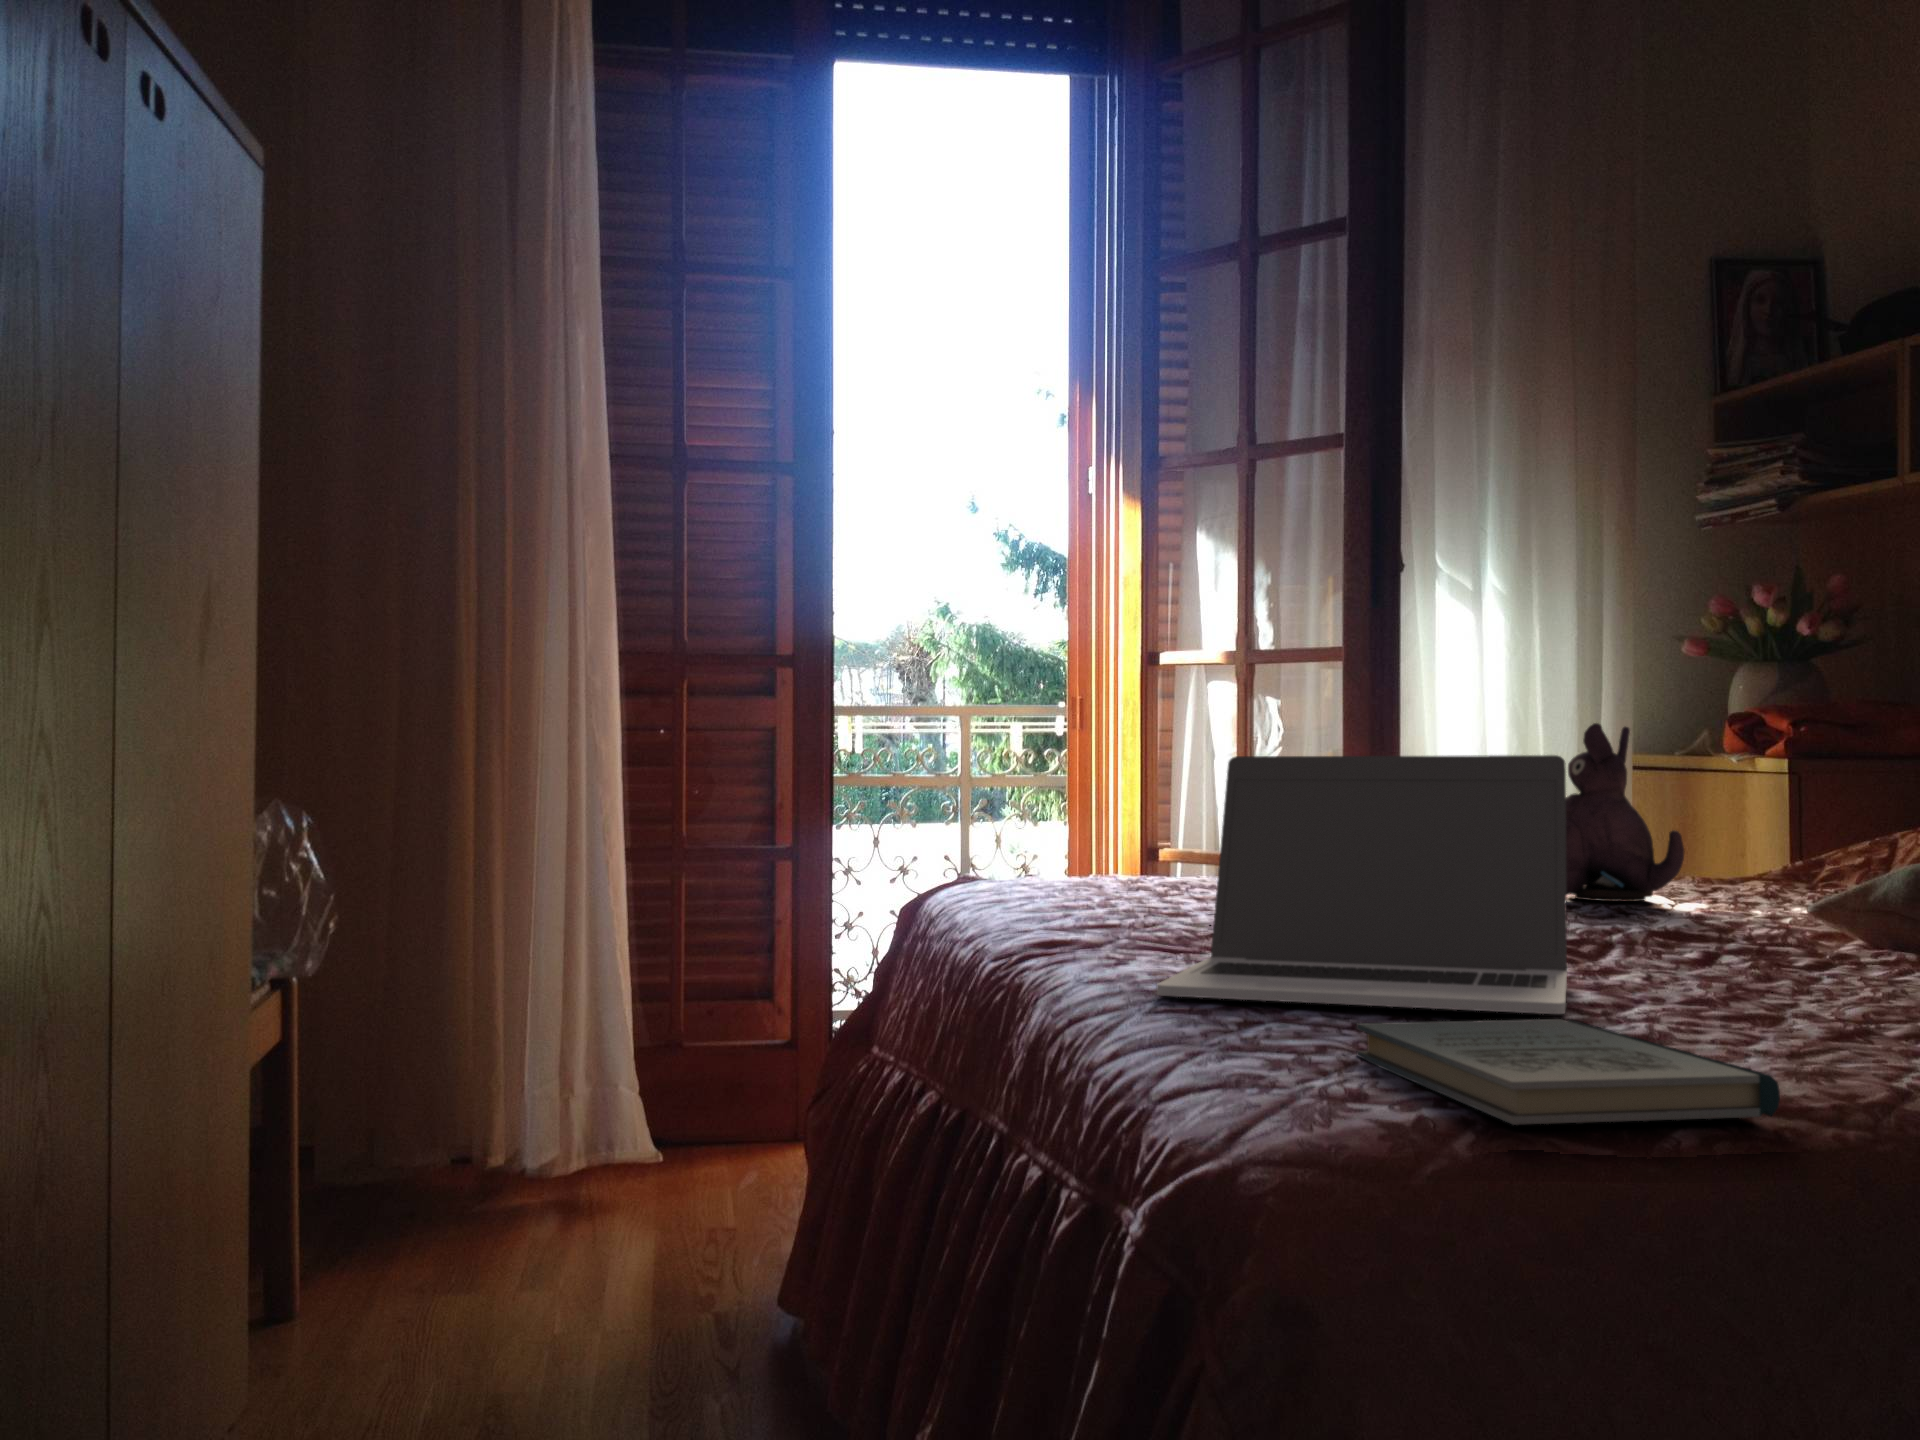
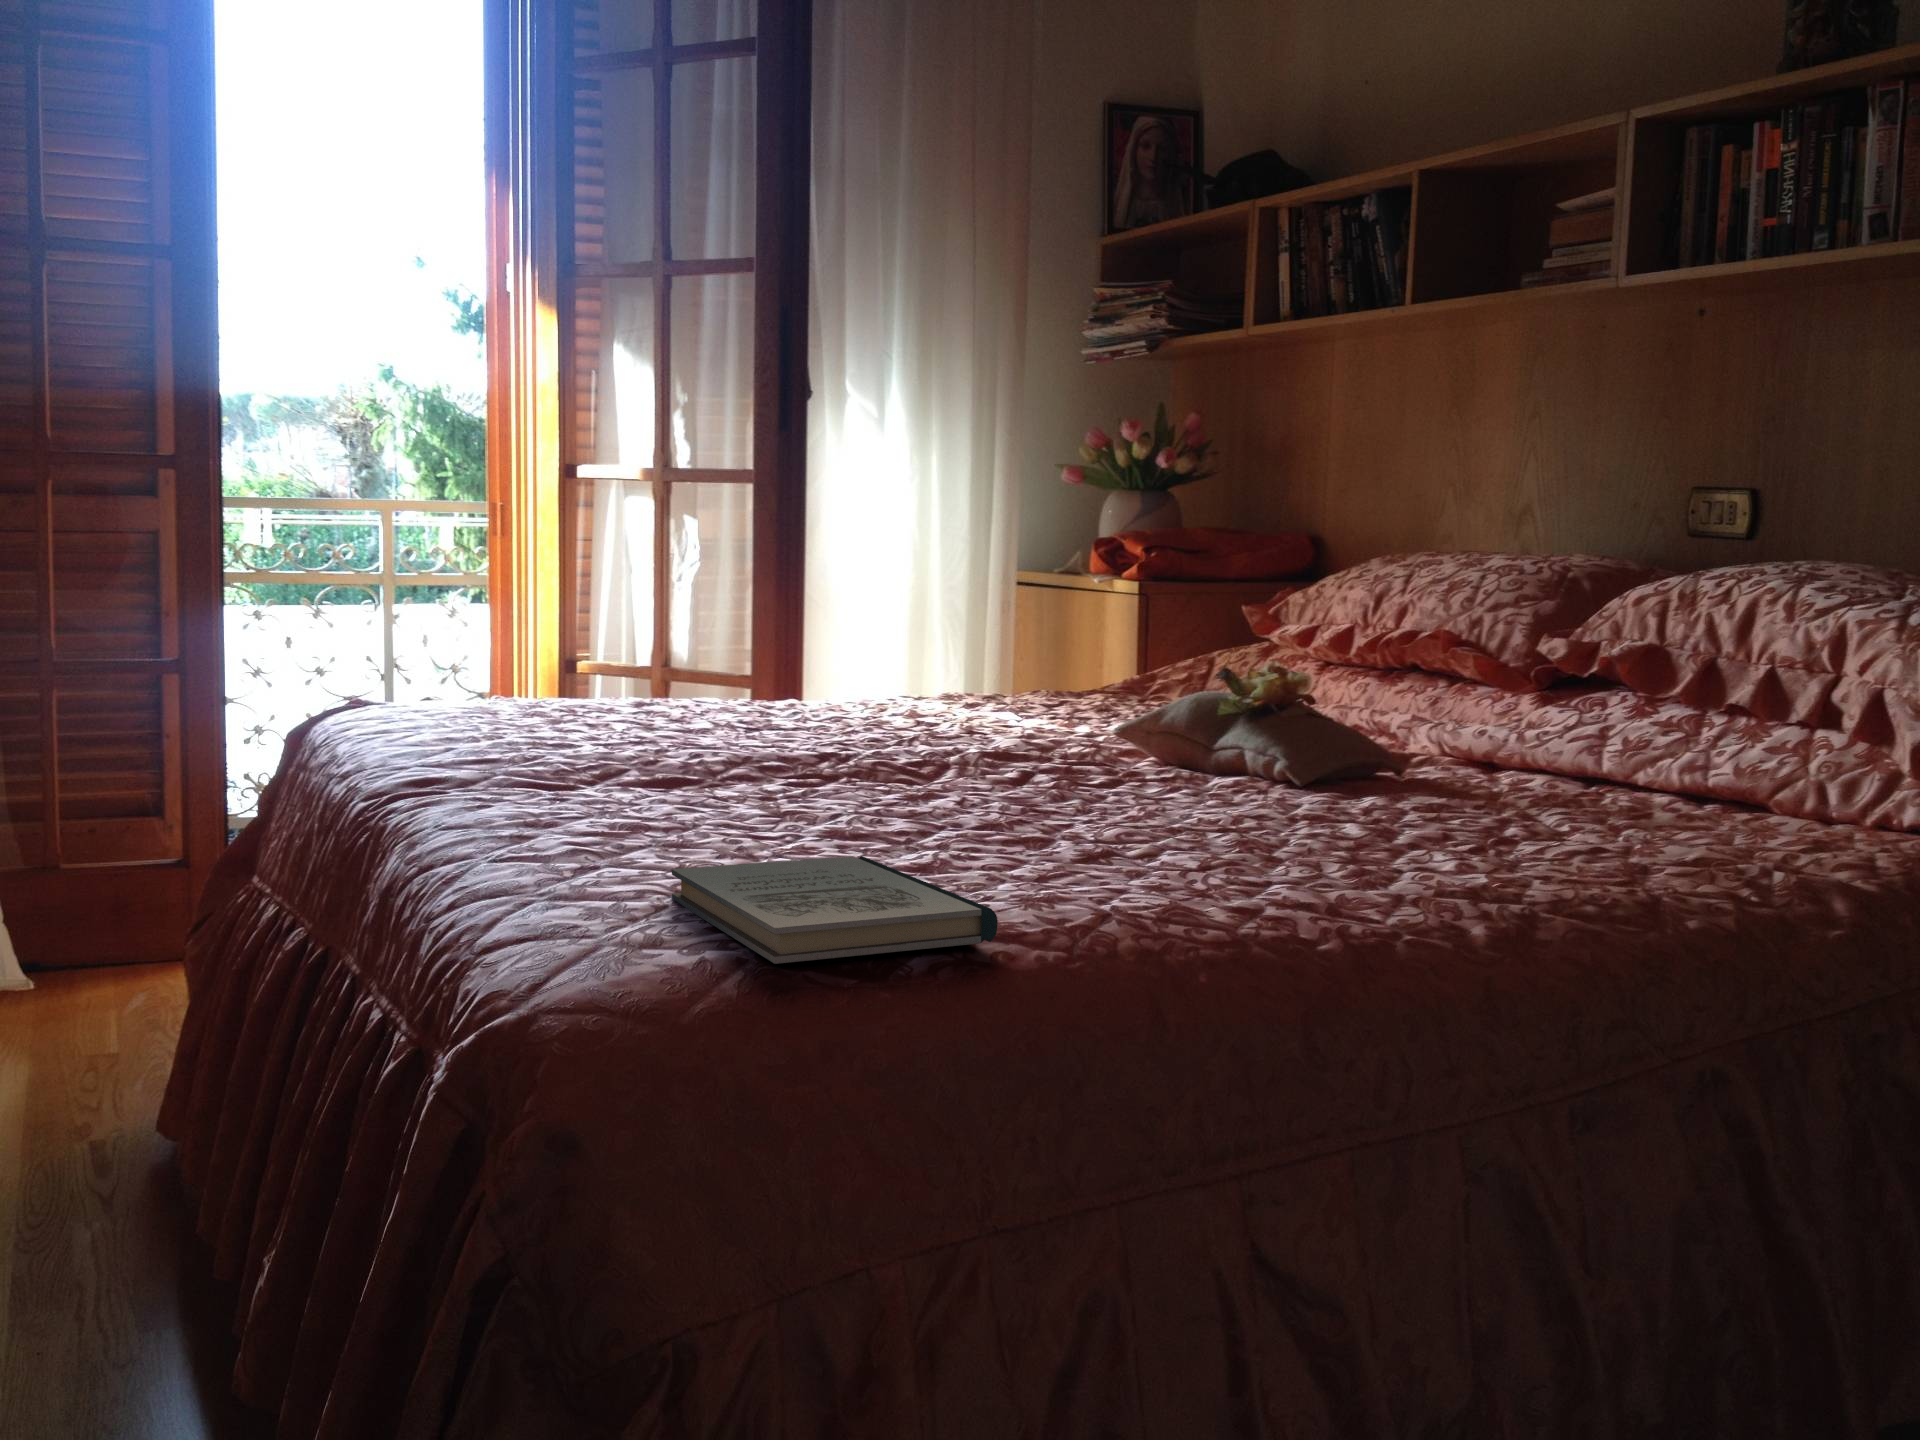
plush toy: present [1566,723,1685,902] -> none [901,559,1027,721]
laptop: present [1157,755,1567,1014] -> none [507,602,898,847]

